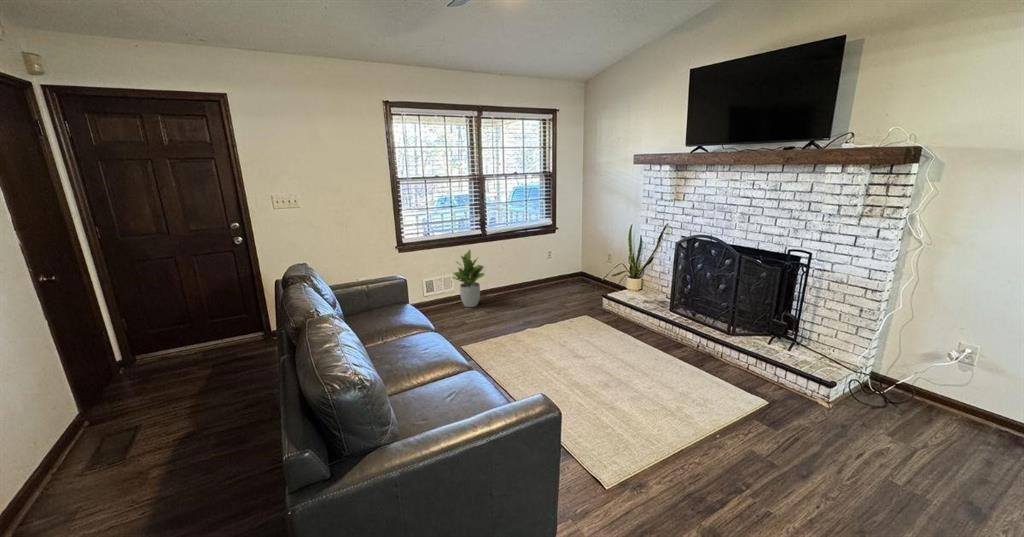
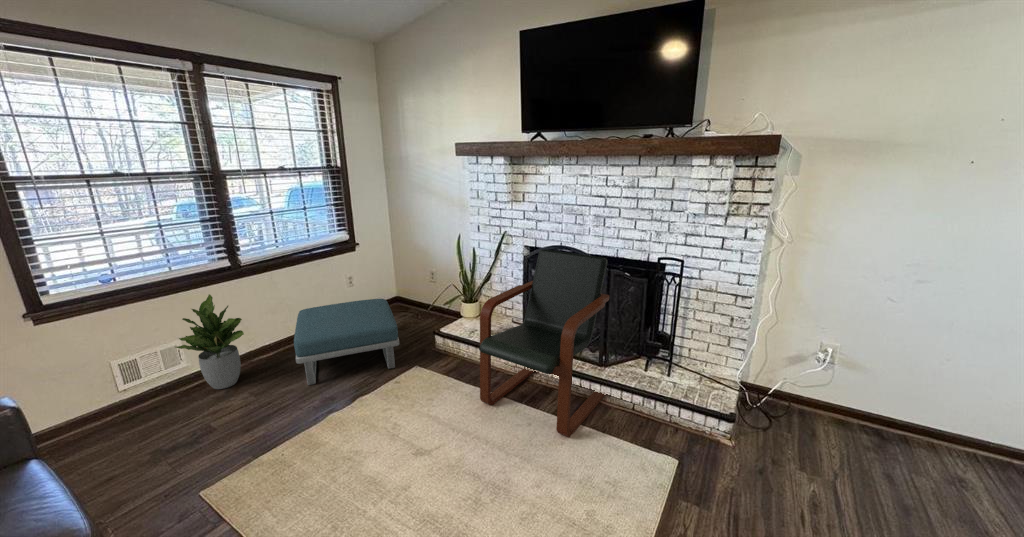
armchair: none [625,237,740,373] -> present [479,249,609,437]
footstool: none [511,267,576,314] -> present [294,299,399,385]

